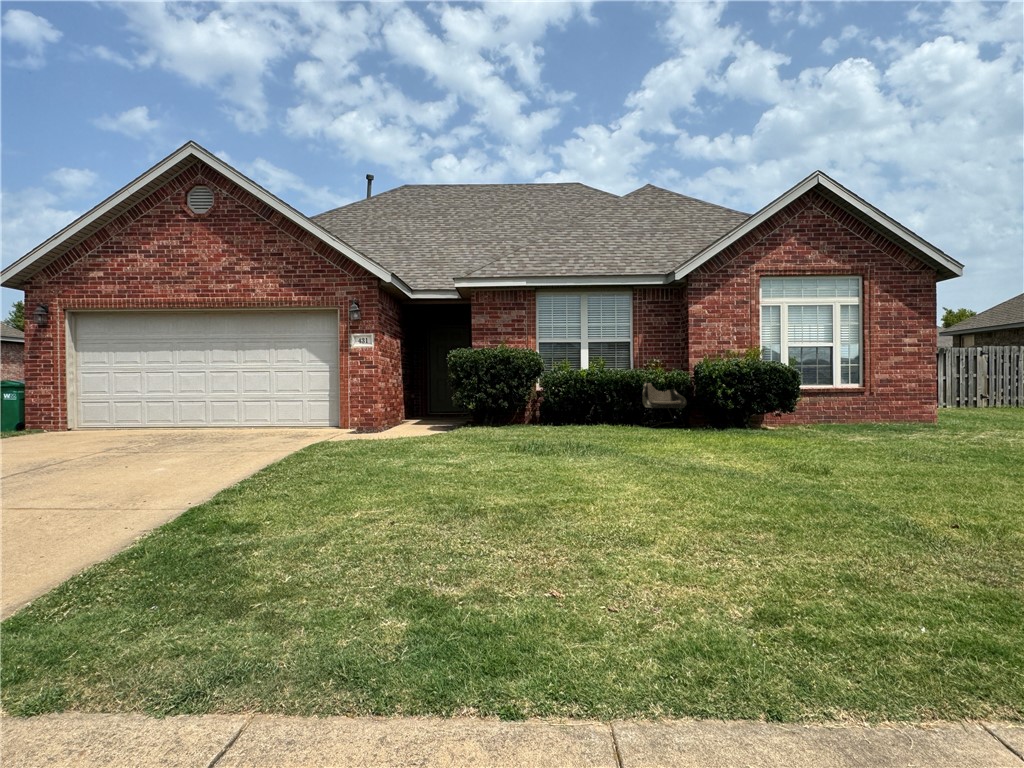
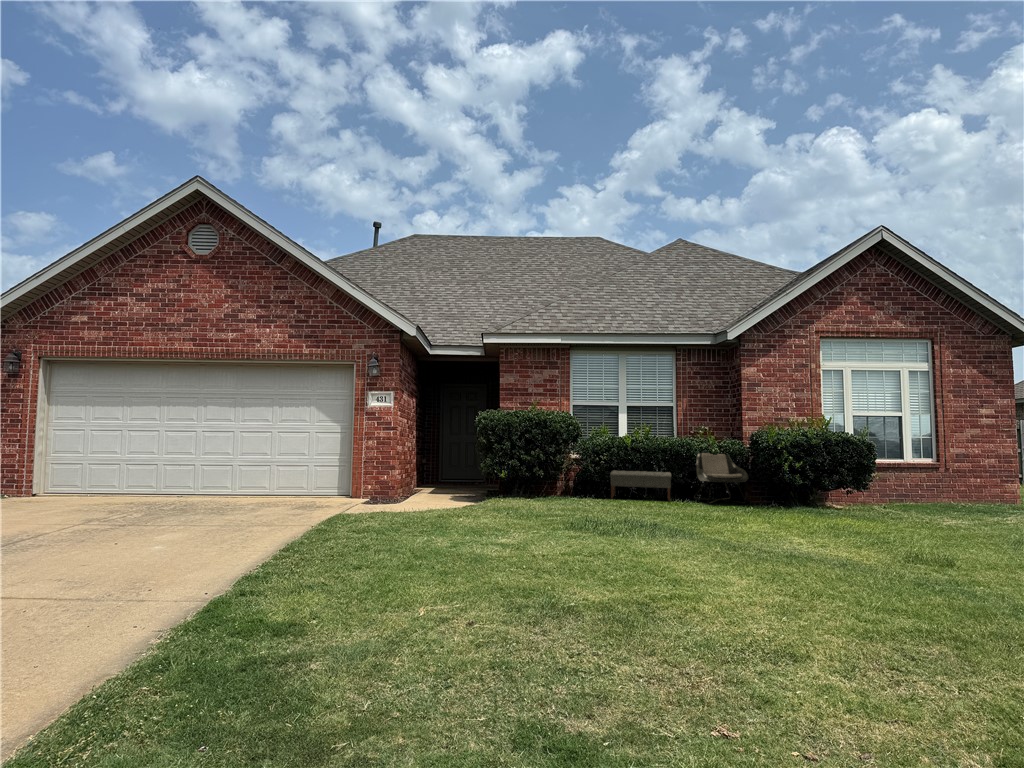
bench: none [566,399,621,426] -> present [610,470,671,501]

